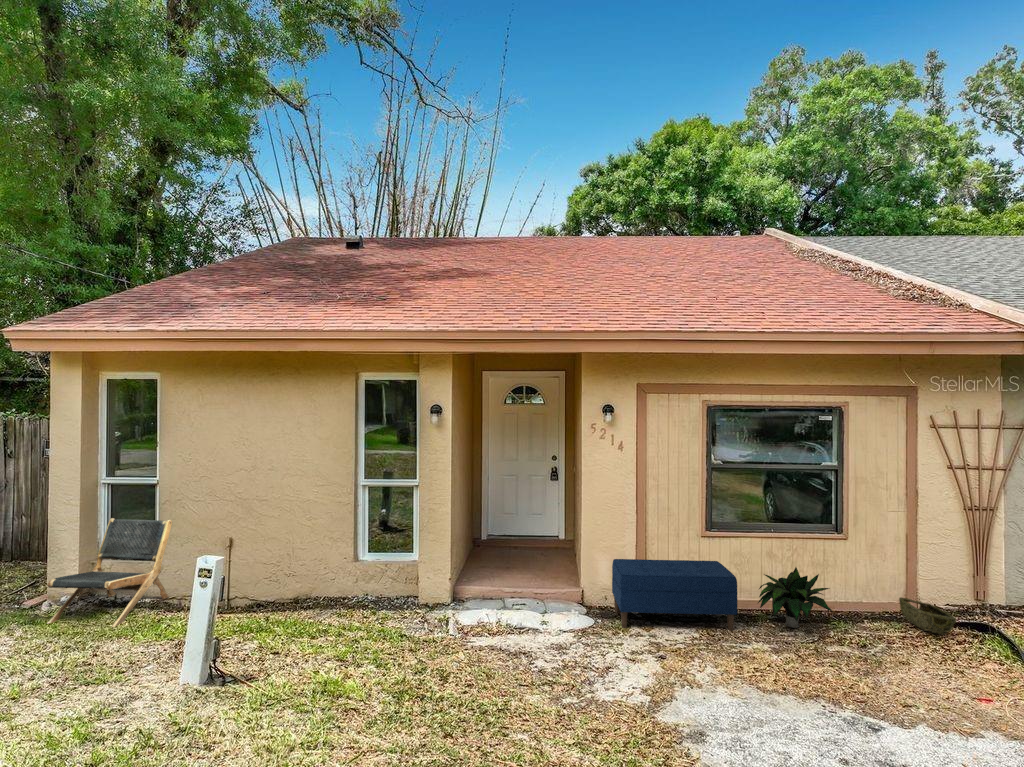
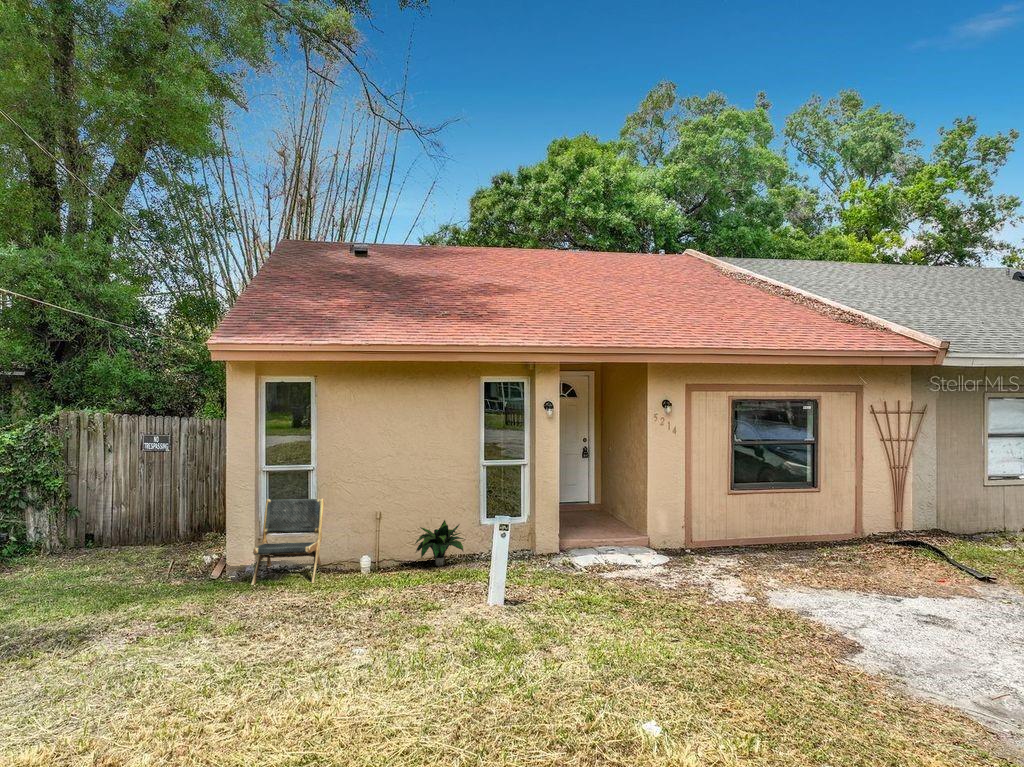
bench: present [612,559,737,631] -> none [670,511,762,559]
potted plant: present [758,567,833,628] -> present [415,520,463,566]
woven basket: present [899,597,956,635] -> none [852,529,888,549]

